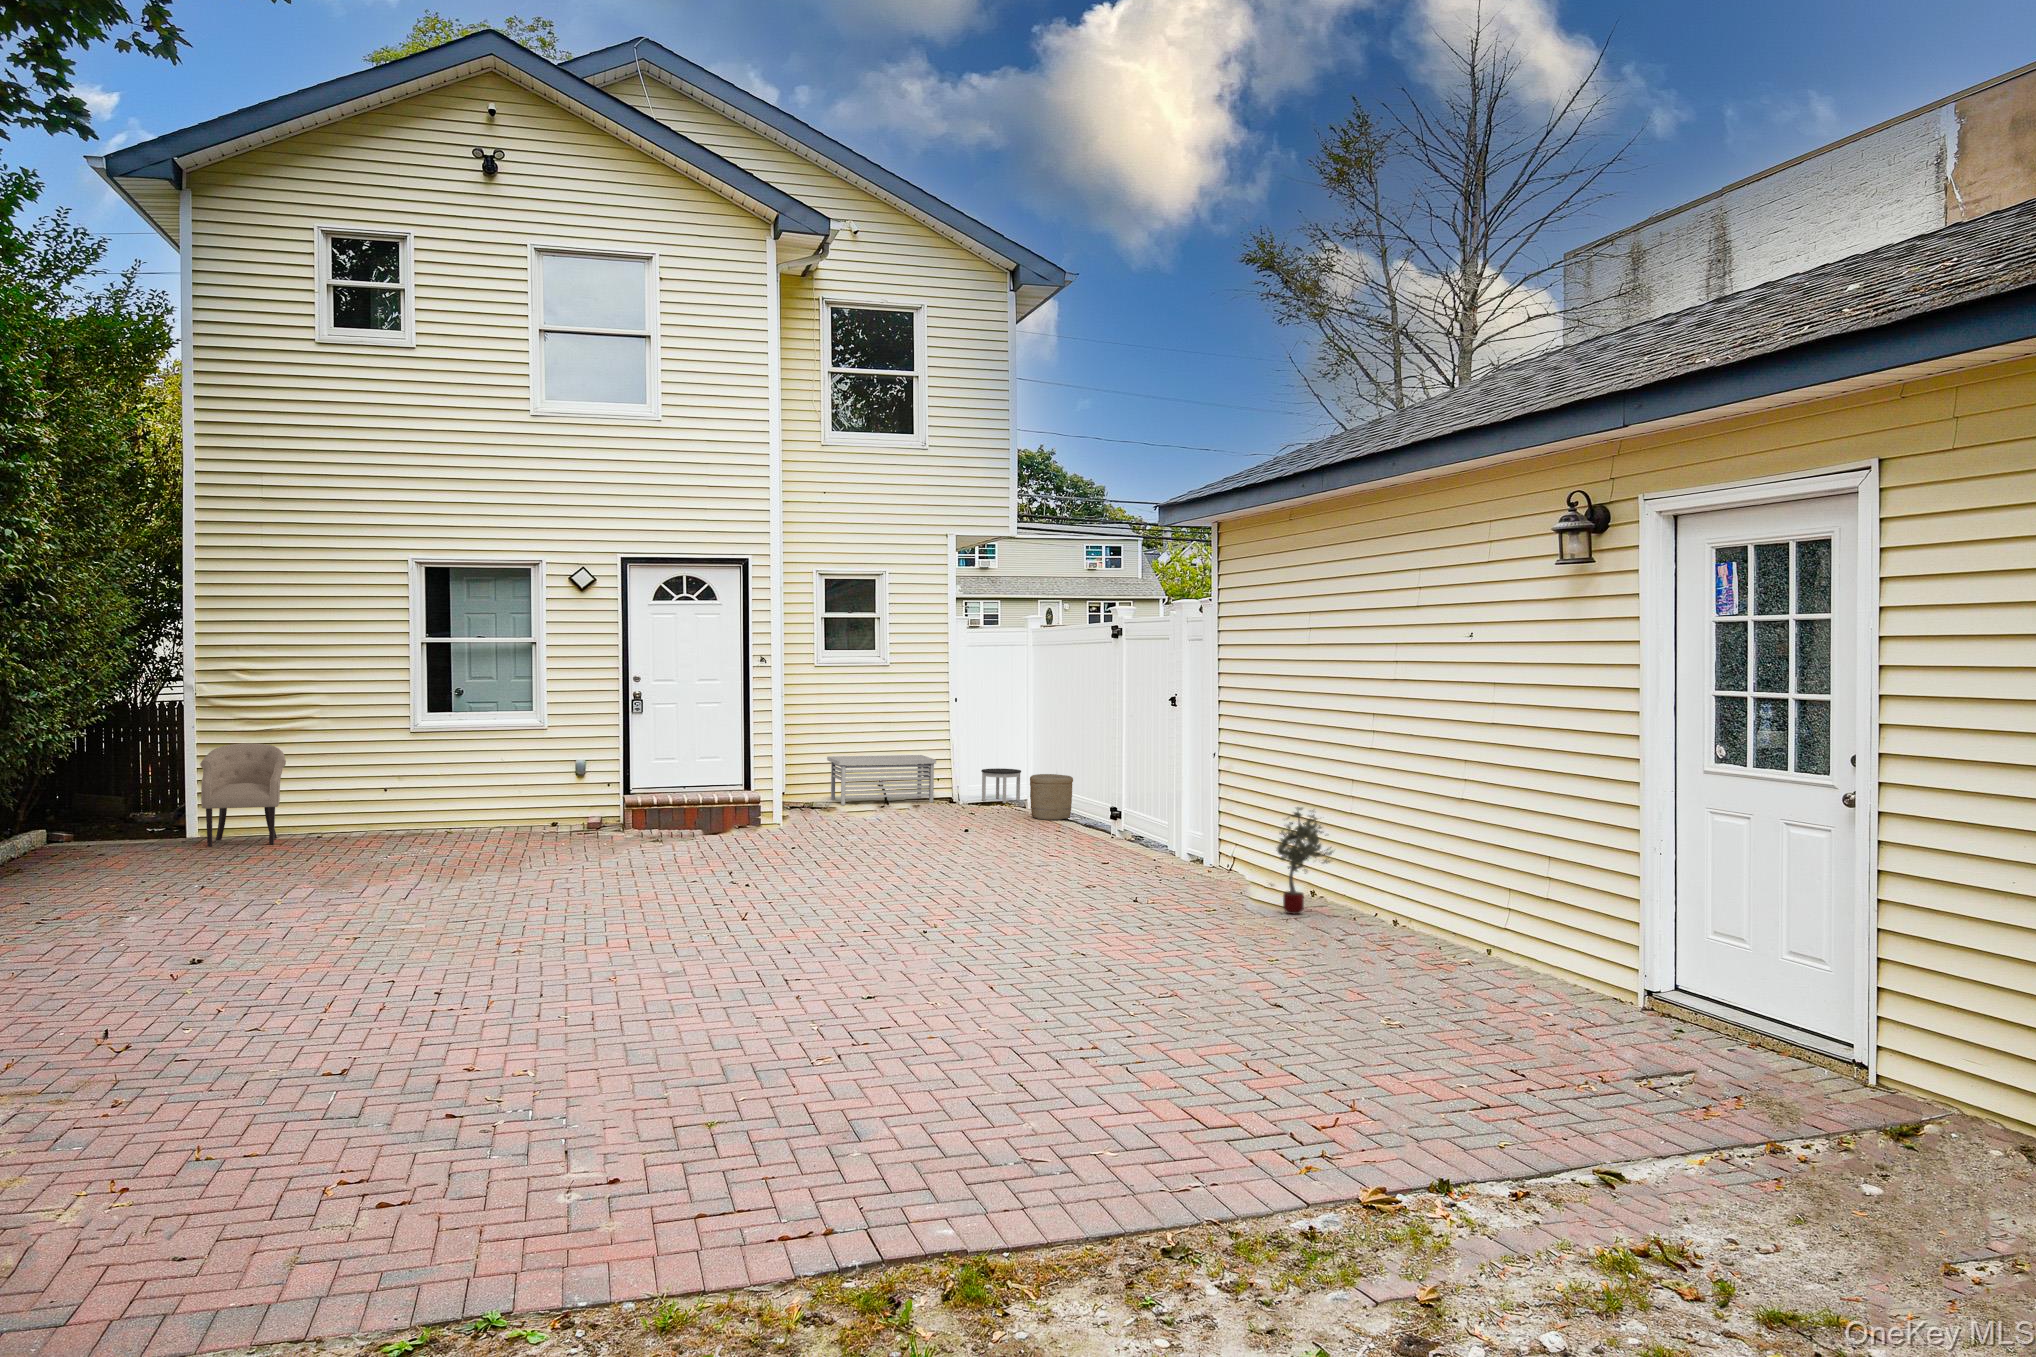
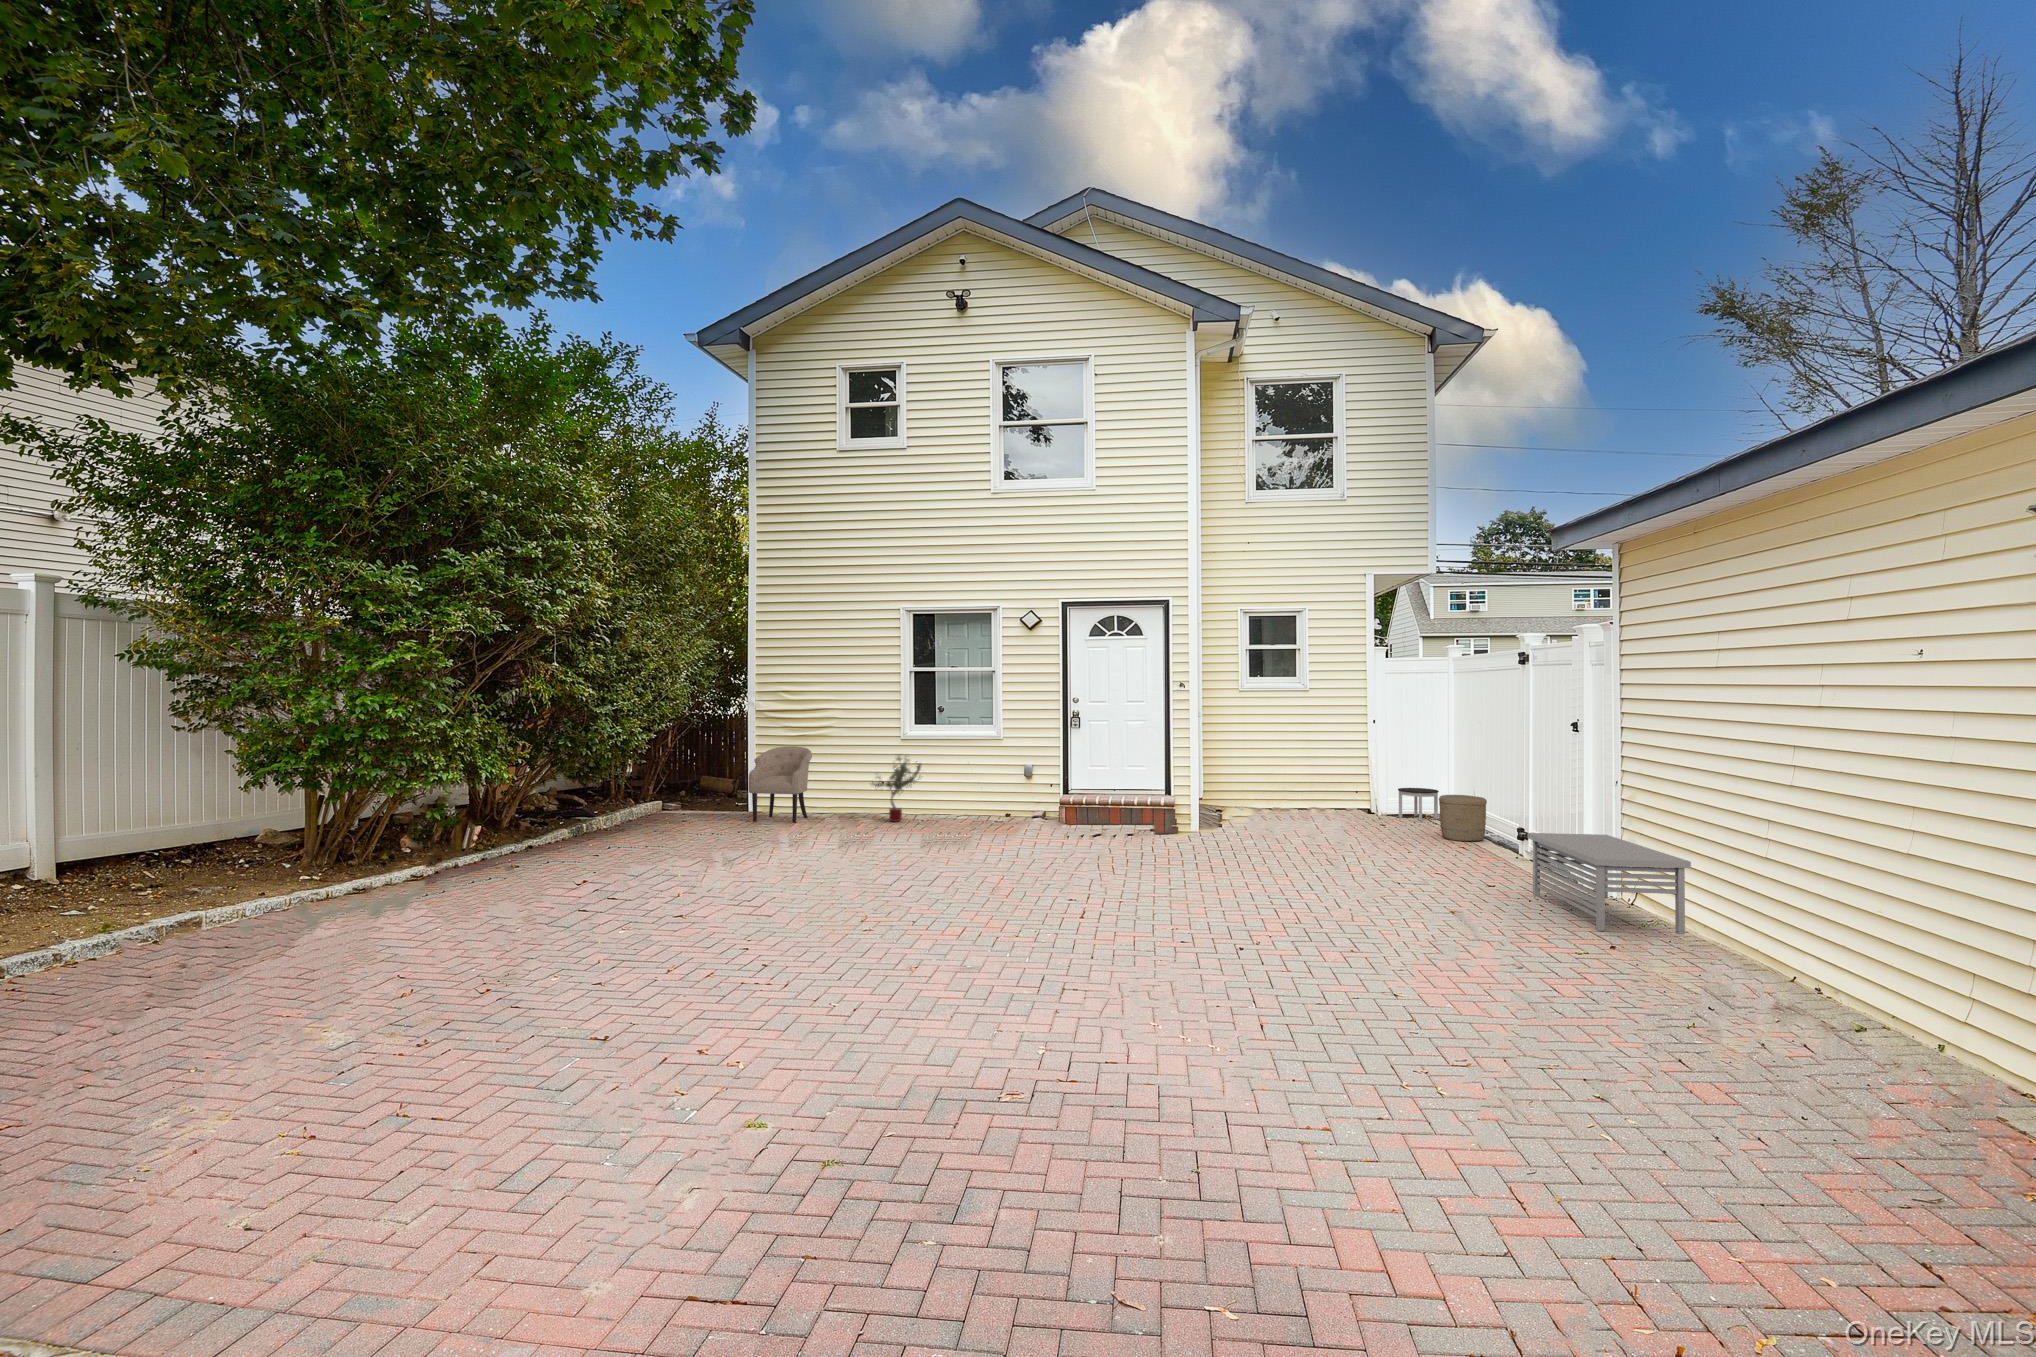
storage bench: present [827,755,936,805] -> present [1528,833,1691,934]
potted tree: present [1277,807,1333,914] -> present [872,756,921,822]

